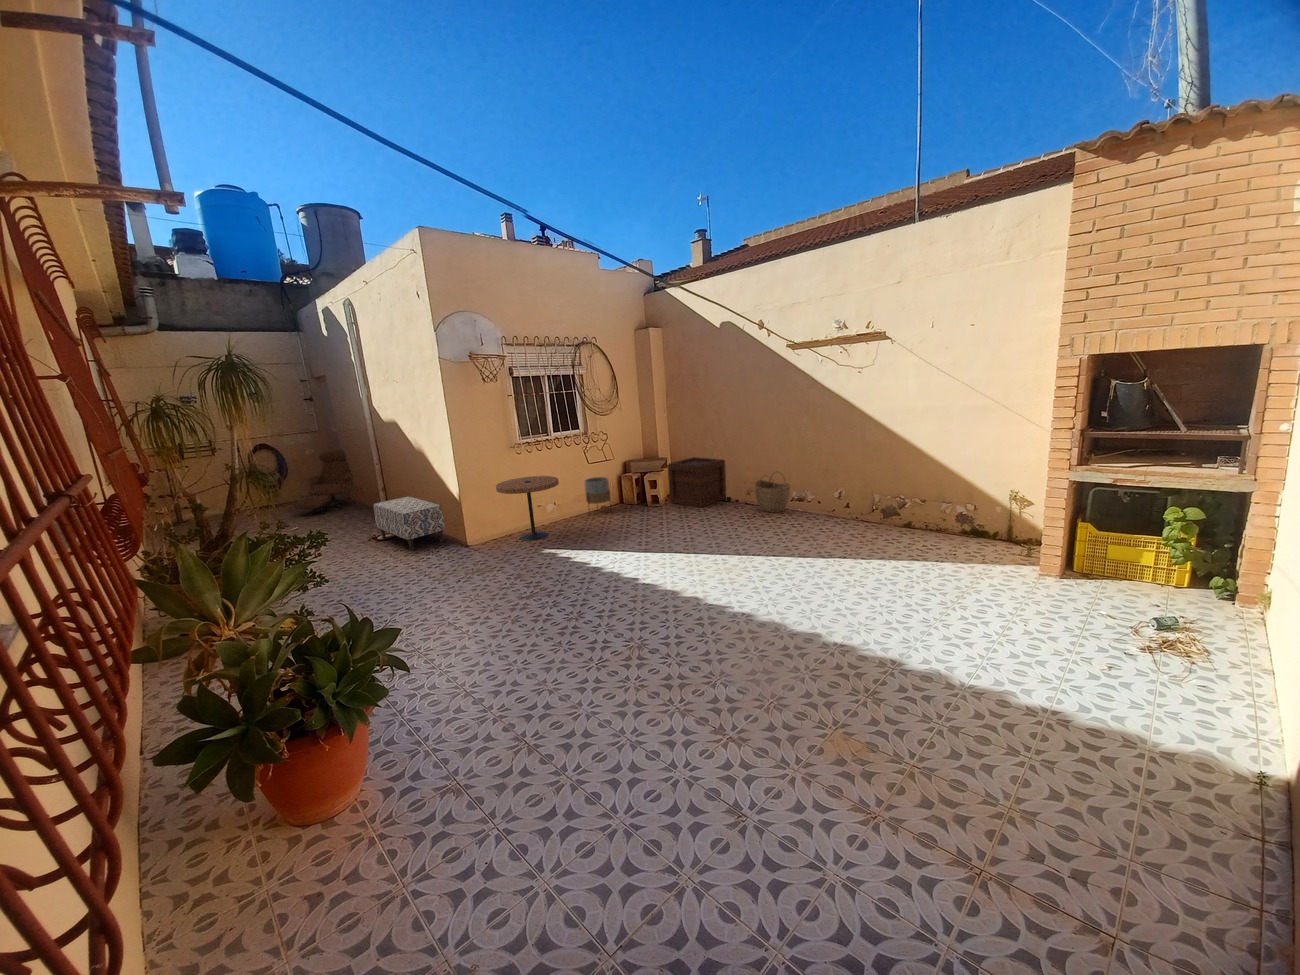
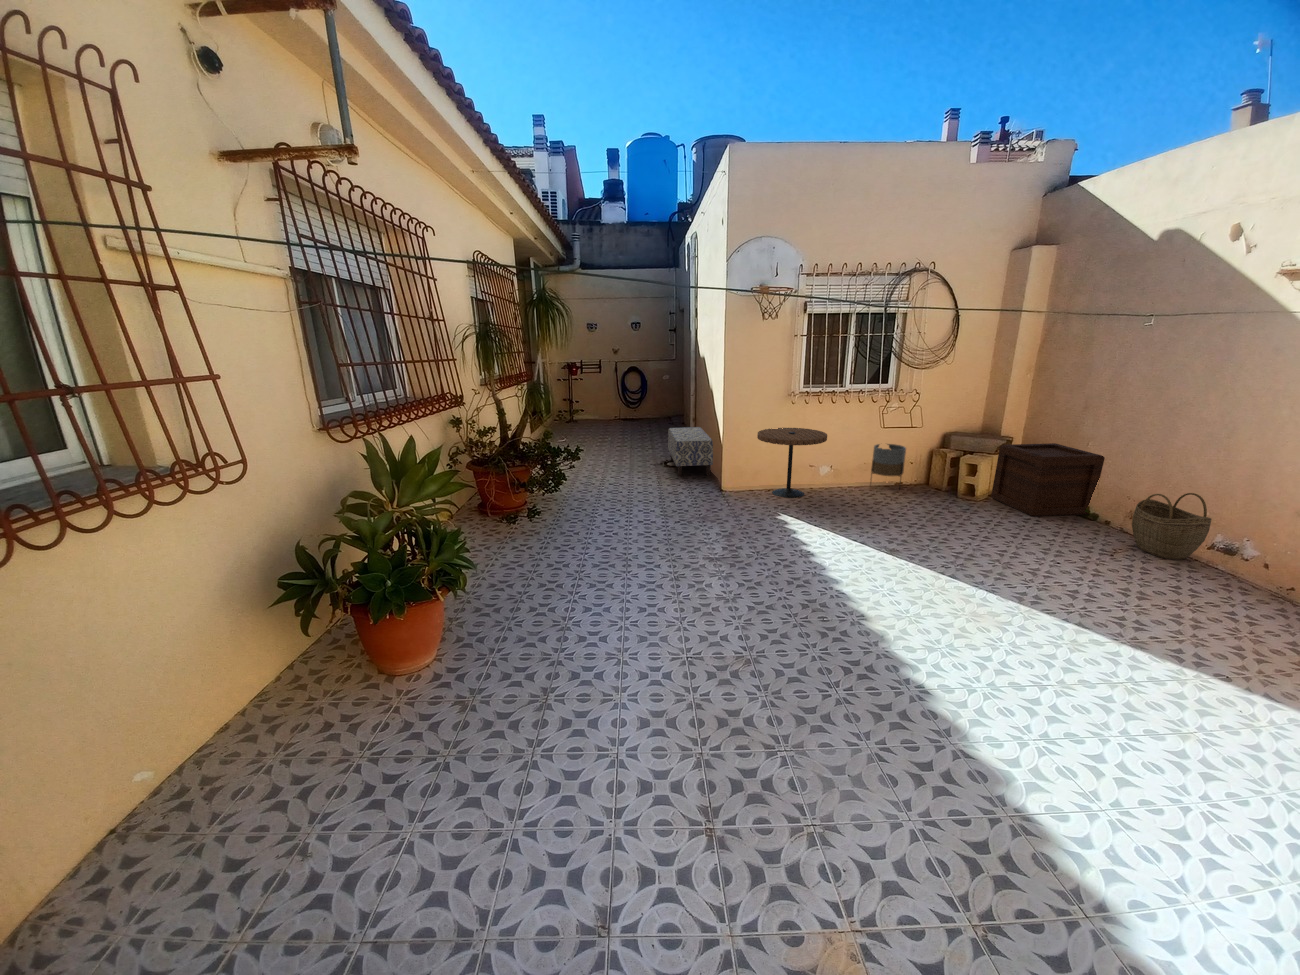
lounge chair: present [295,450,354,516] -> none [638,376,690,431]

